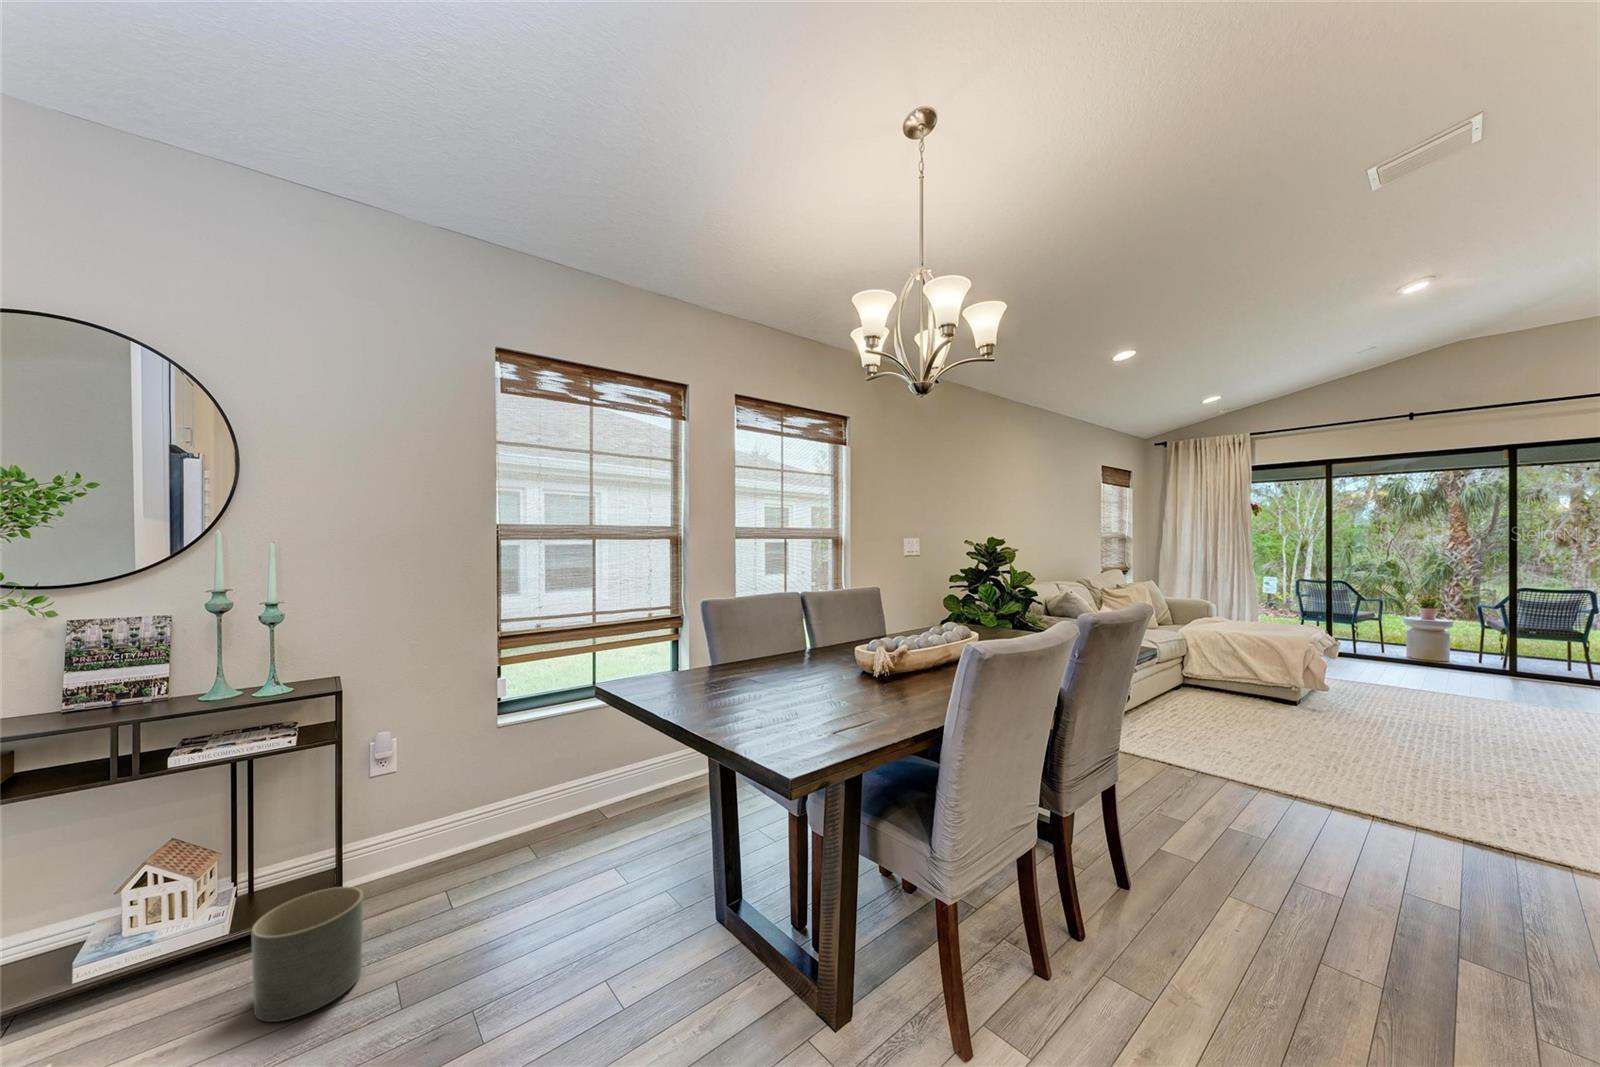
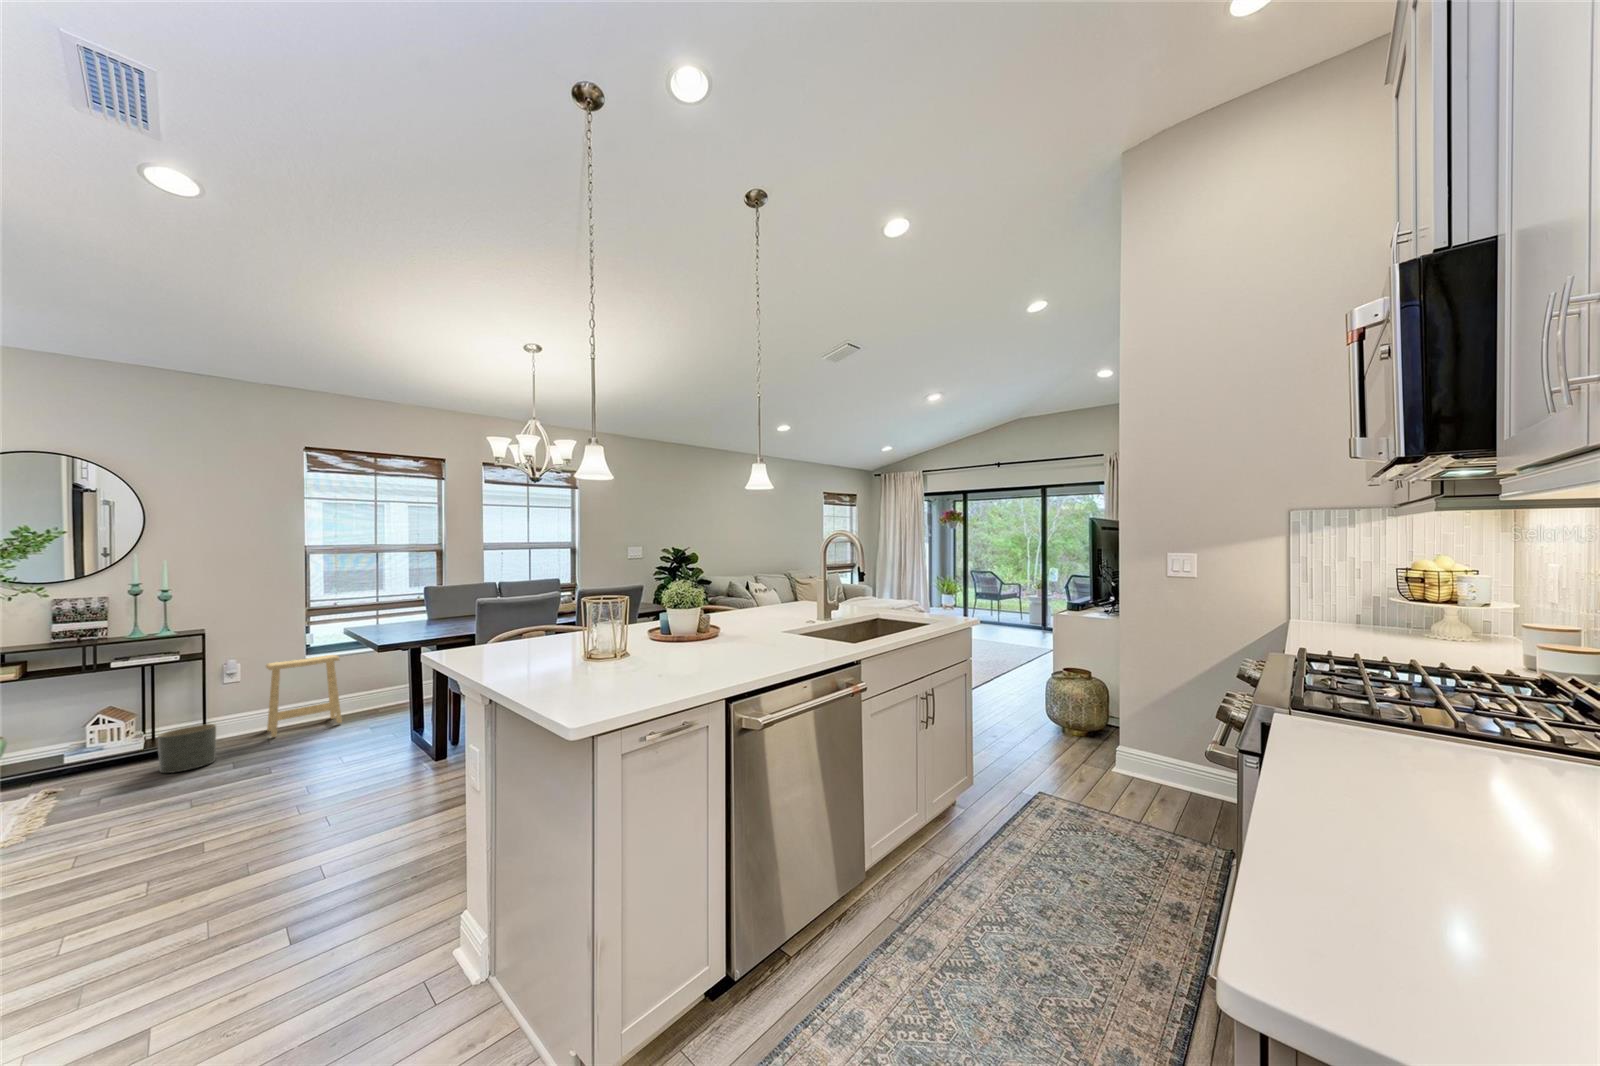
footstool: none [438,719,562,890] -> present [266,655,342,737]

